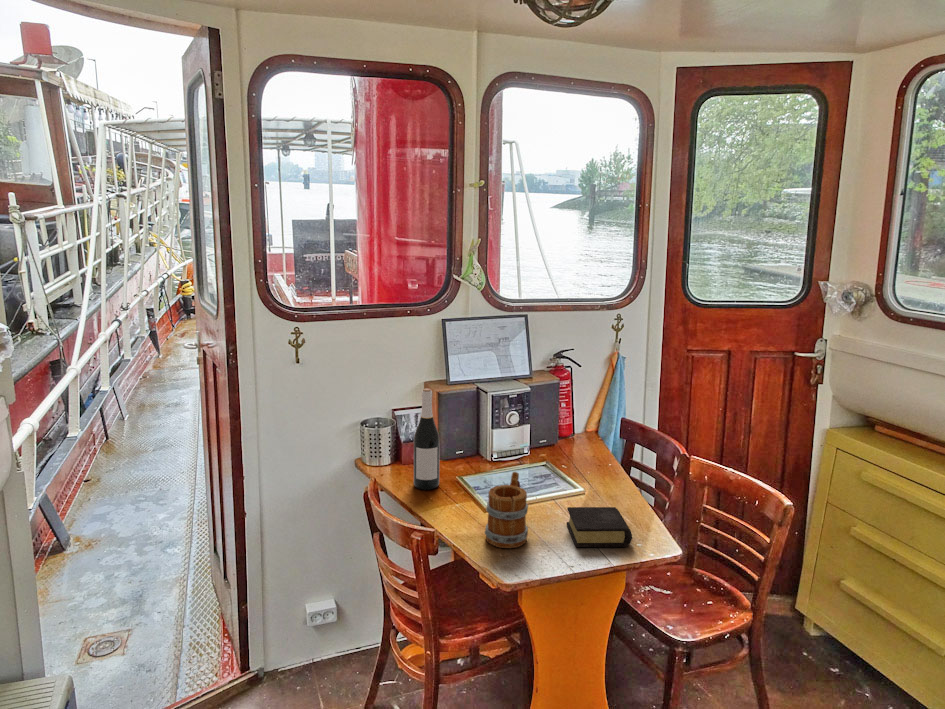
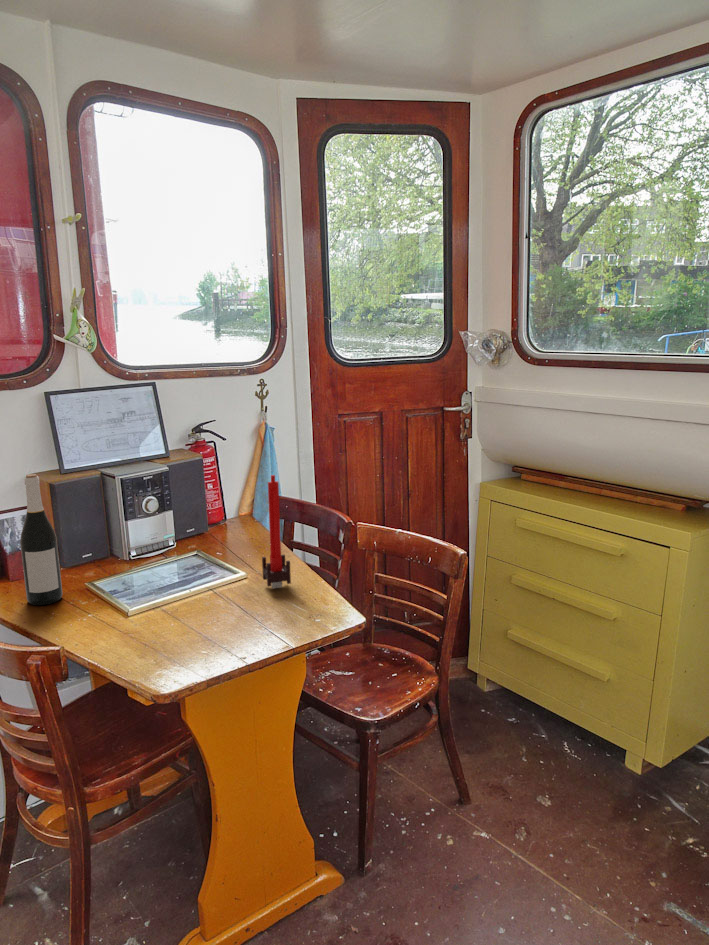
candle: none [597,412,622,508] -> present [262,475,291,588]
mug: present [485,472,528,548] -> none [128,559,185,654]
book: present [567,507,632,547] -> none [230,584,310,636]

